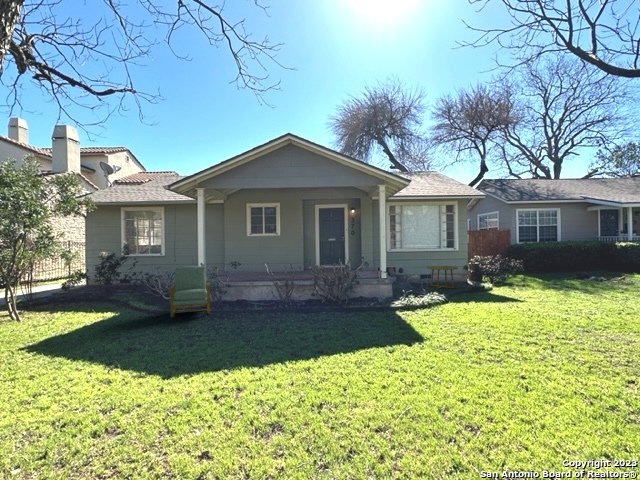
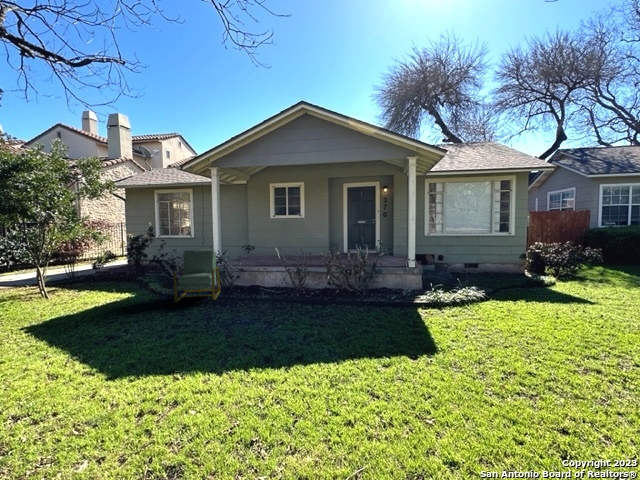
round table: present [427,266,458,289] -> none [472,253,512,280]

